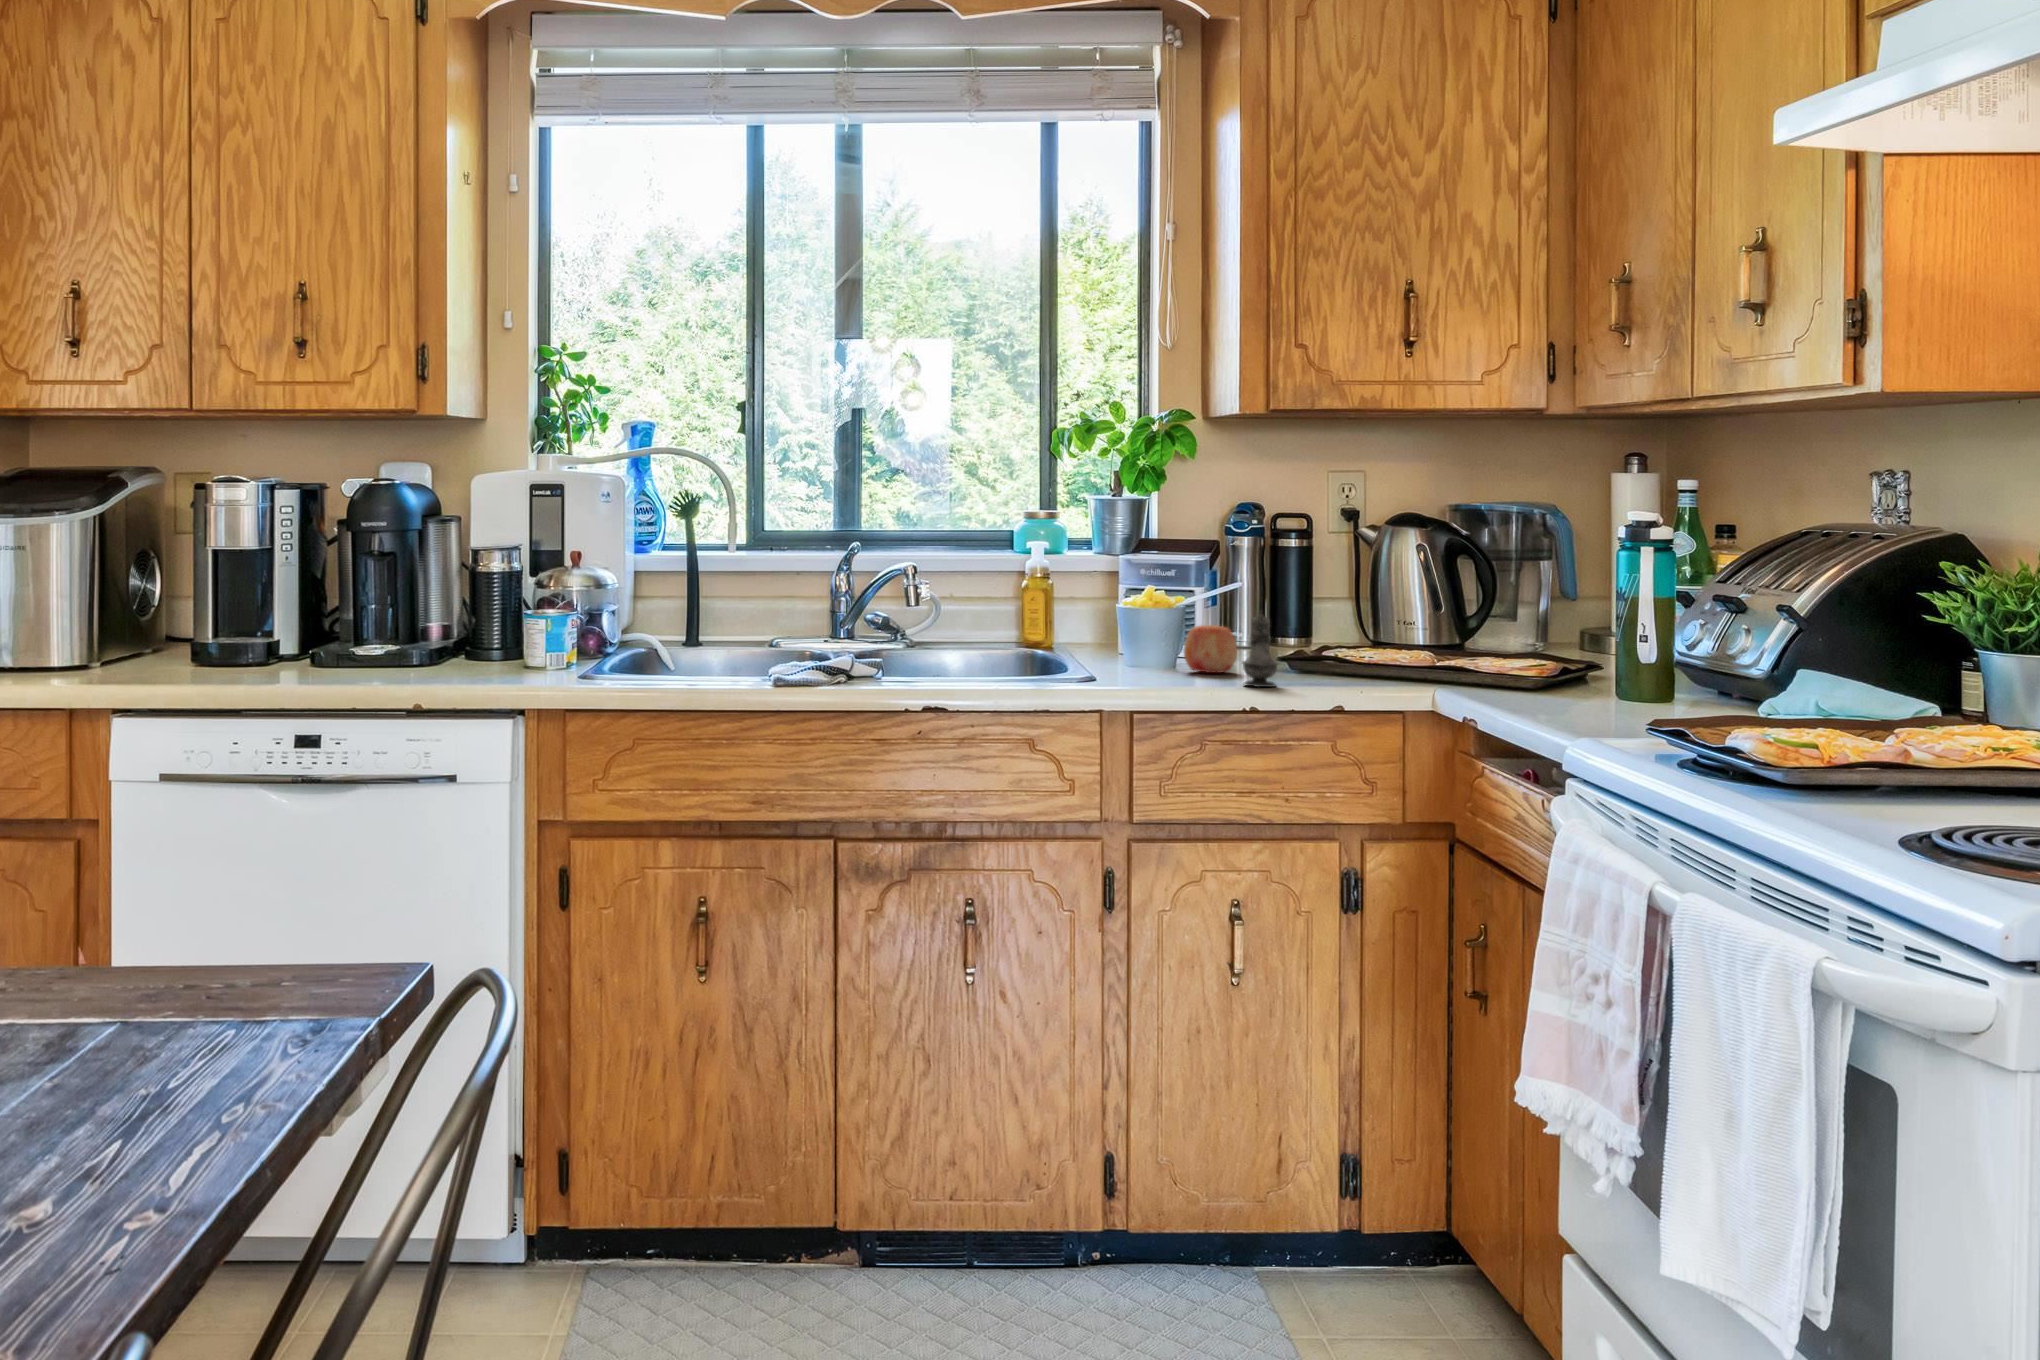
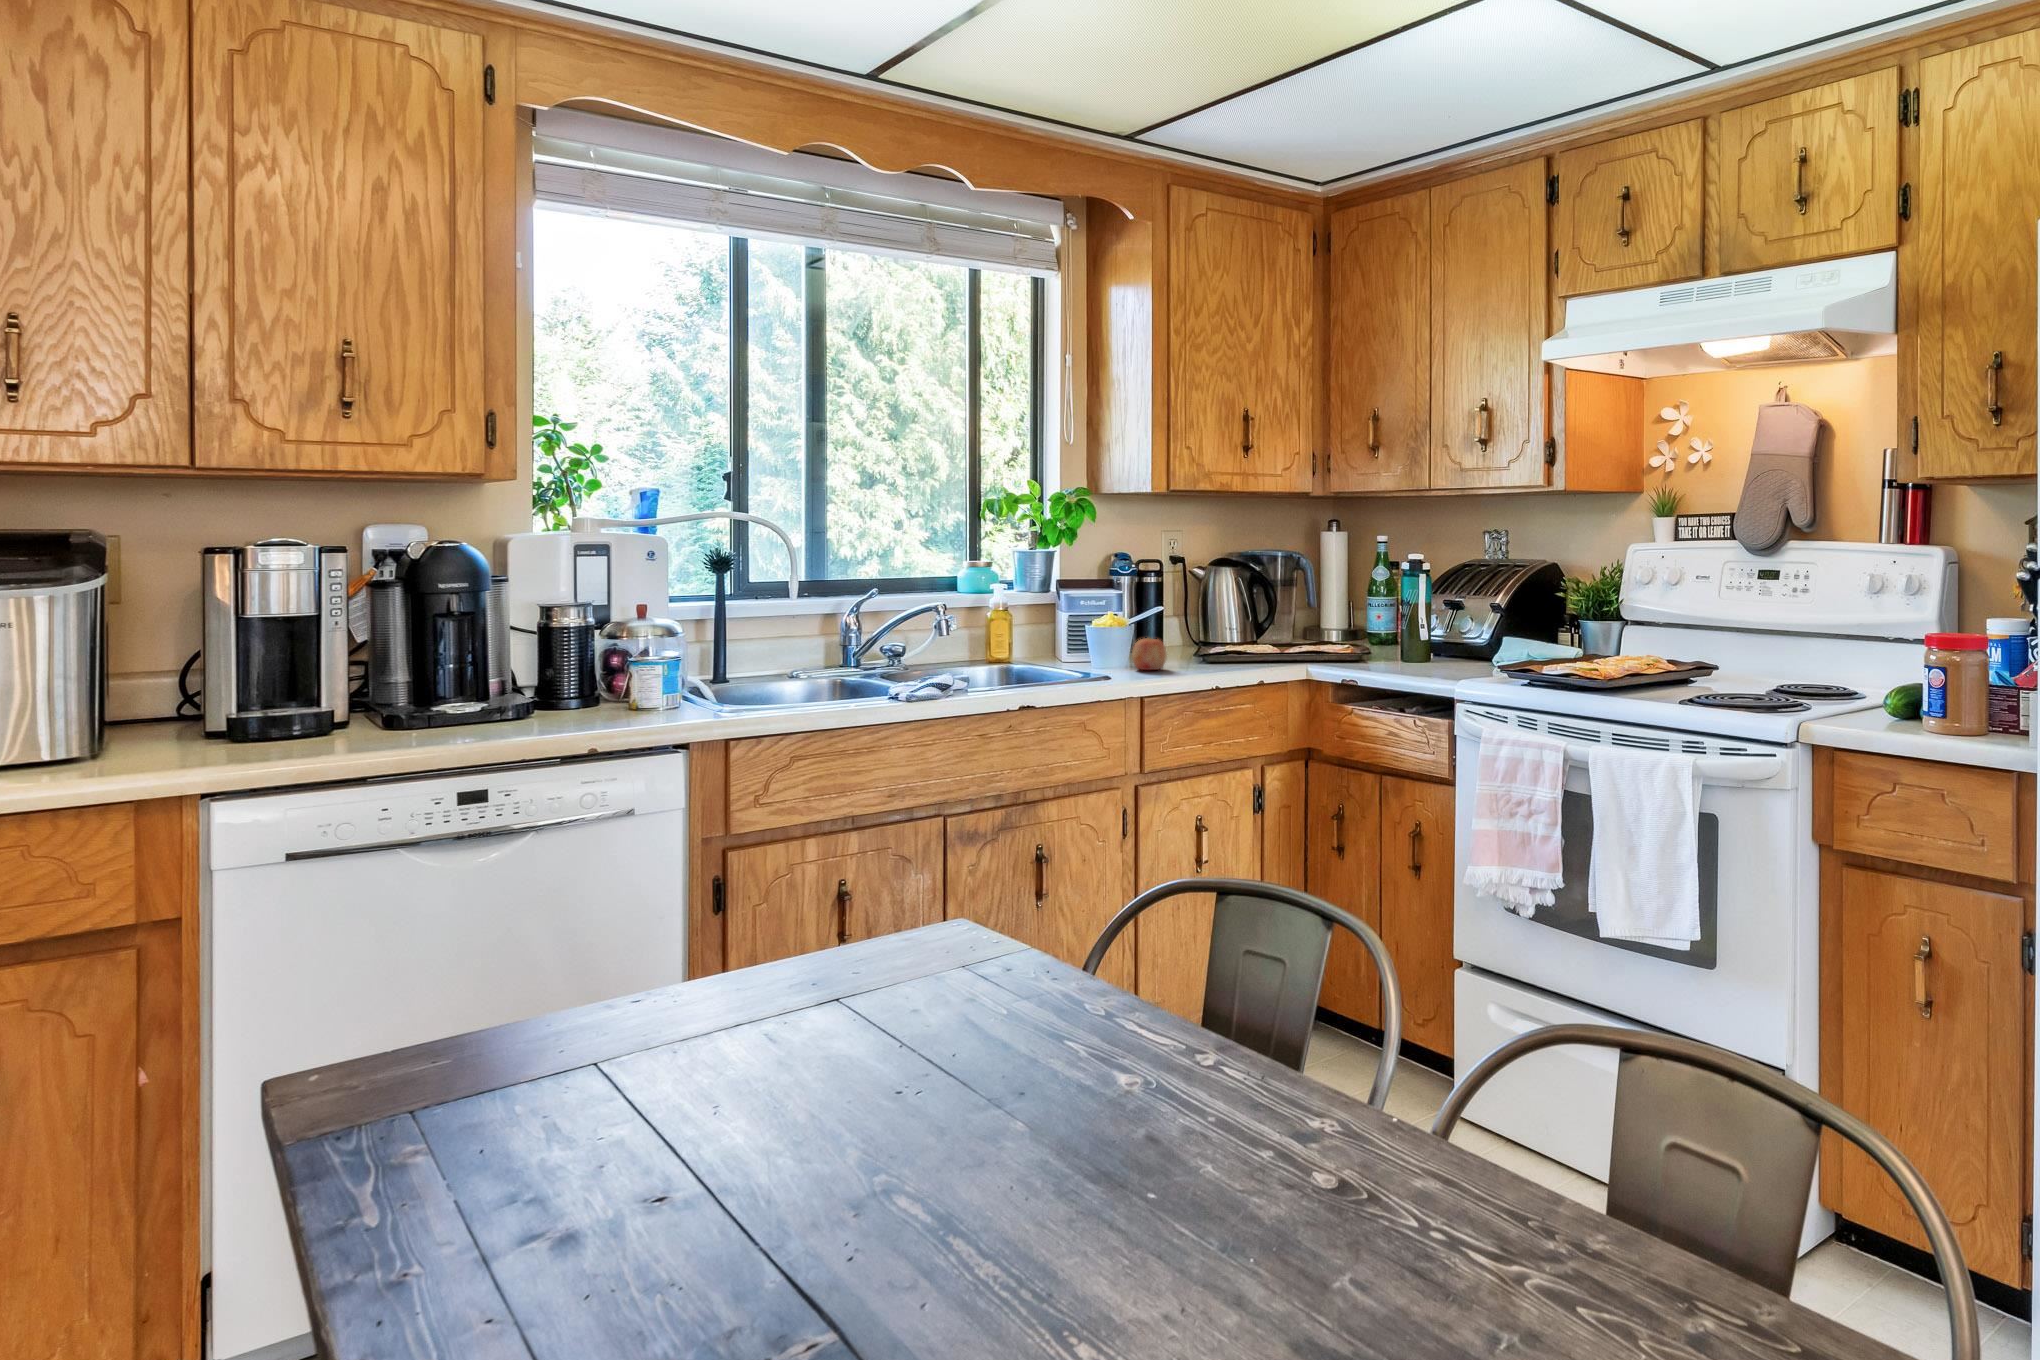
salt shaker: present [1242,611,1278,687] -> none [1193,632,1216,680]

